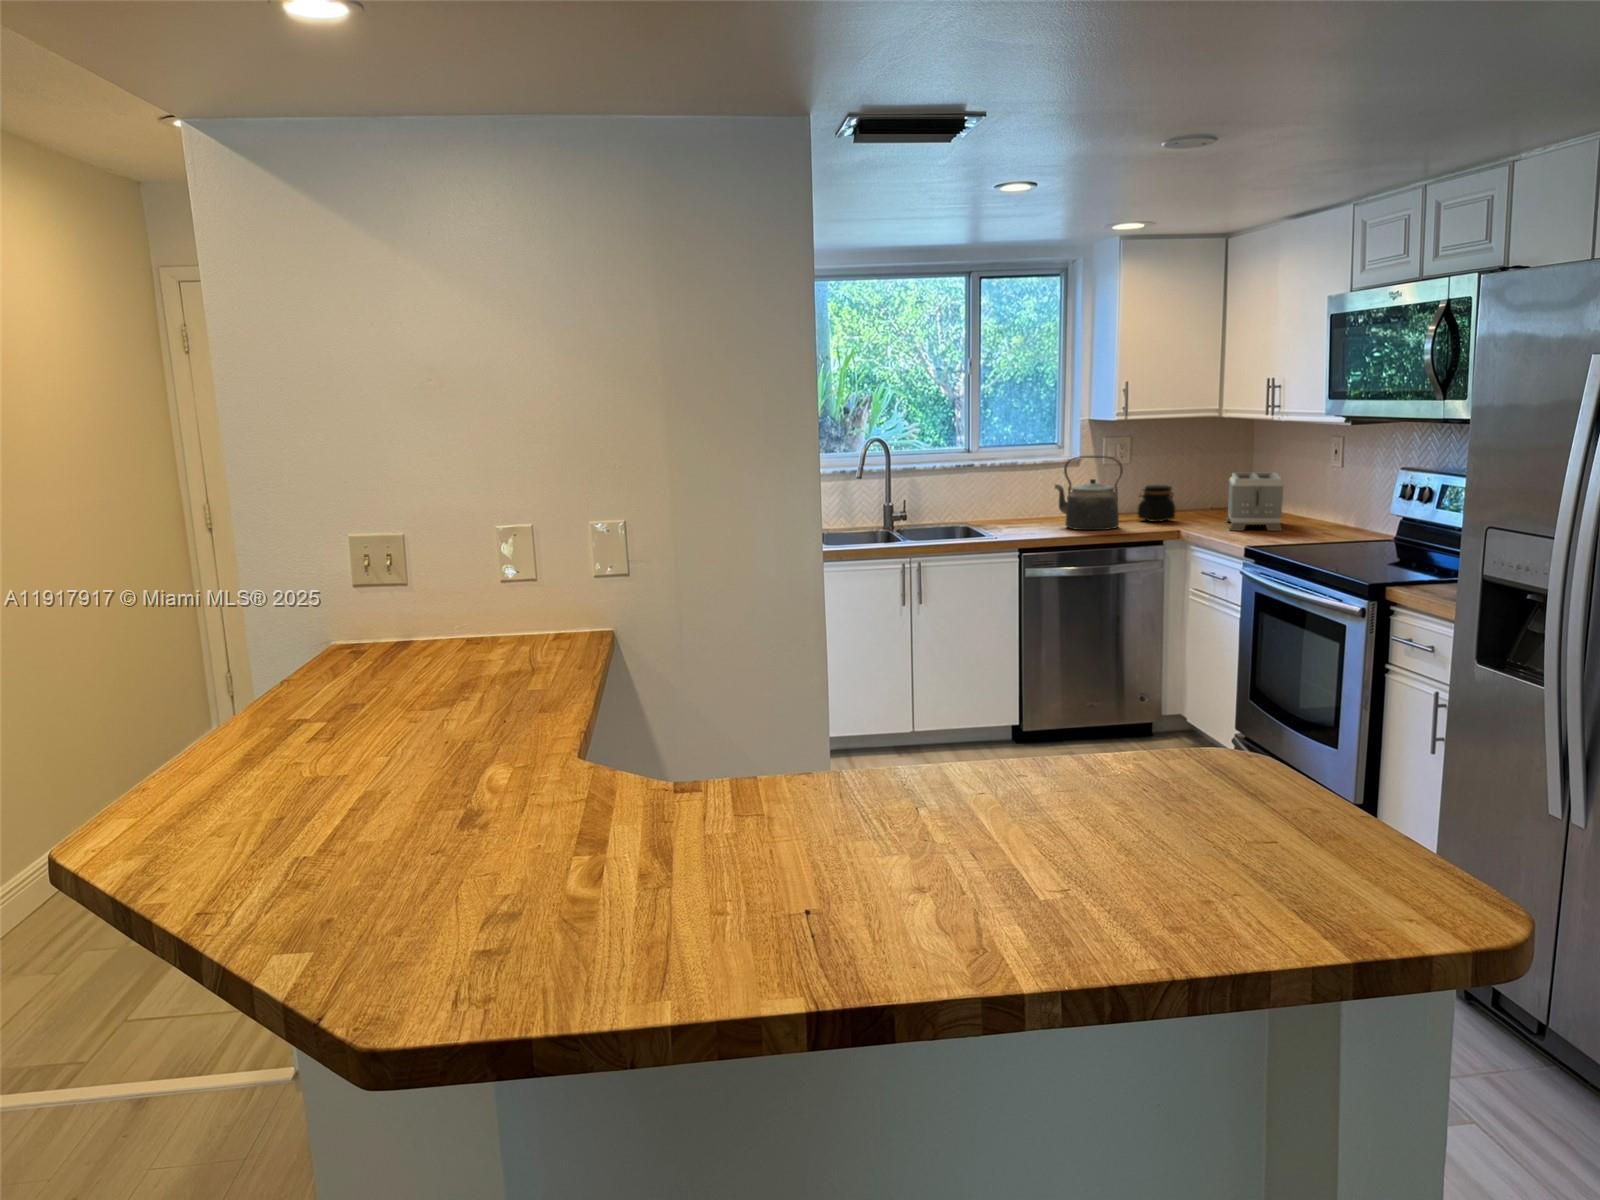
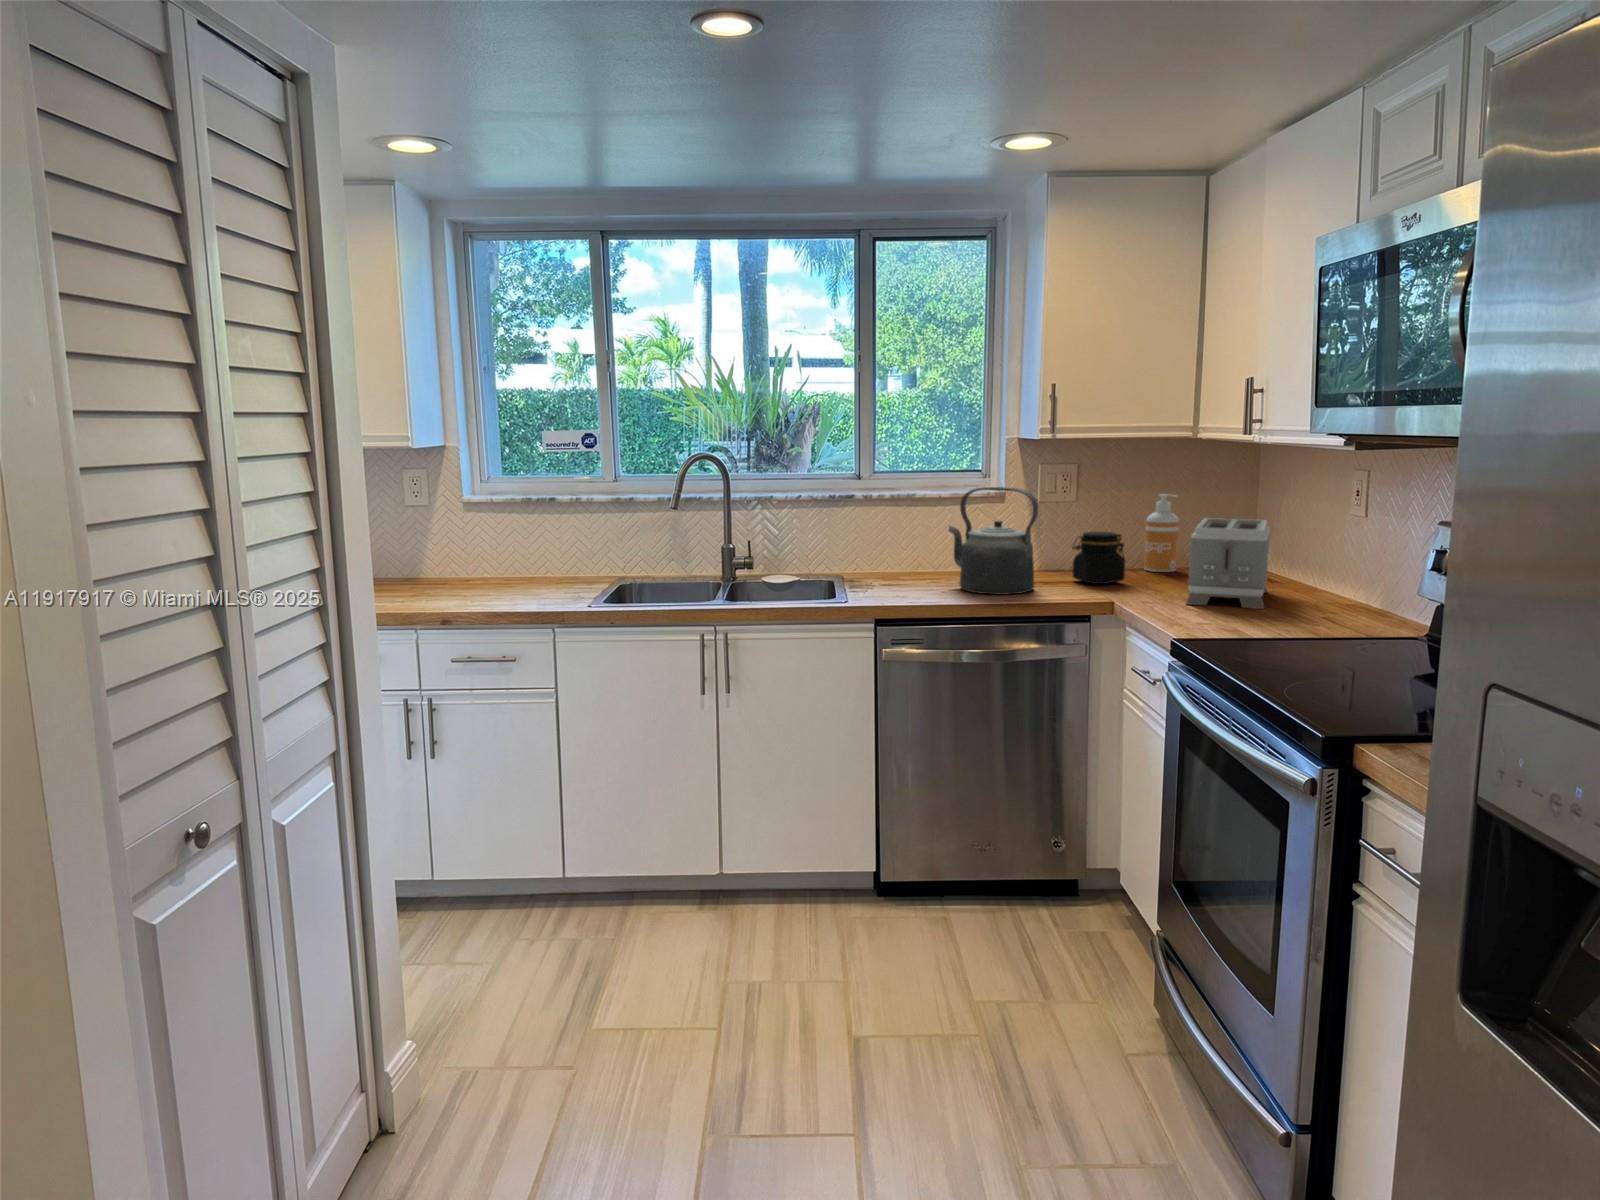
soap dispenser: none [1179,457,1203,513] -> present [1144,494,1179,572]

